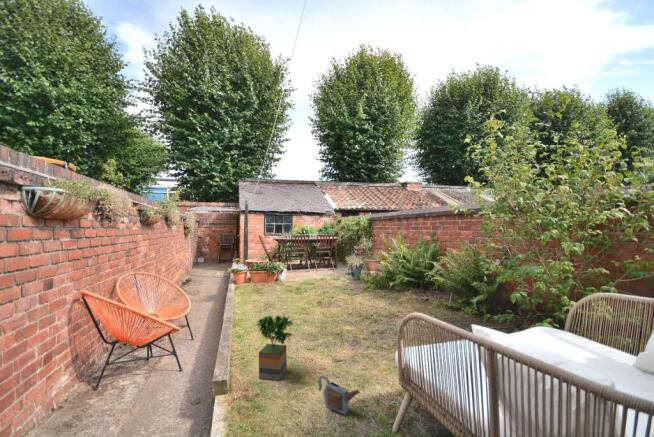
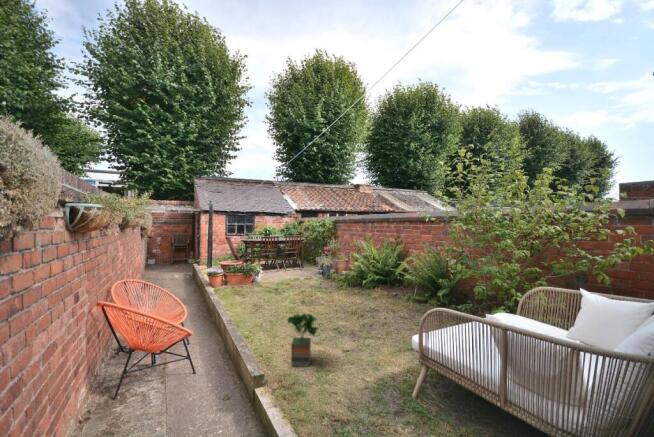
watering can: present [318,375,360,415] -> none [349,358,387,386]

